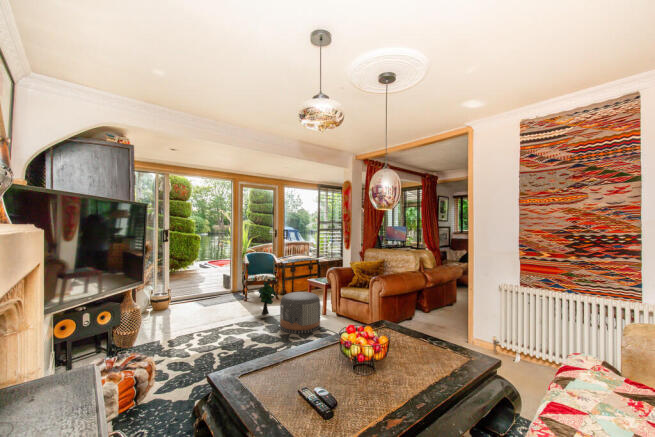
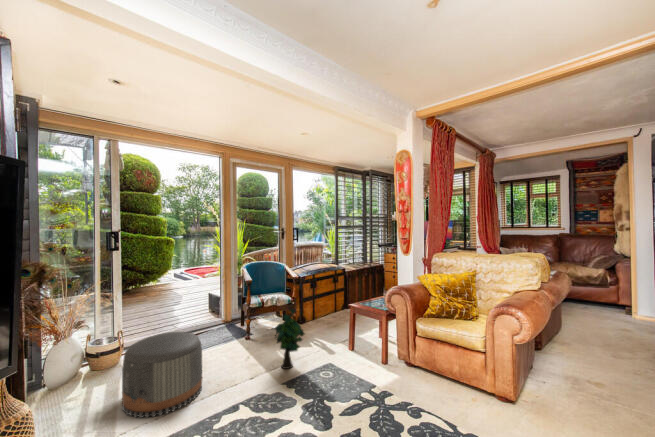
pouf: present [280,292,320,333] -> present [122,332,202,418]

